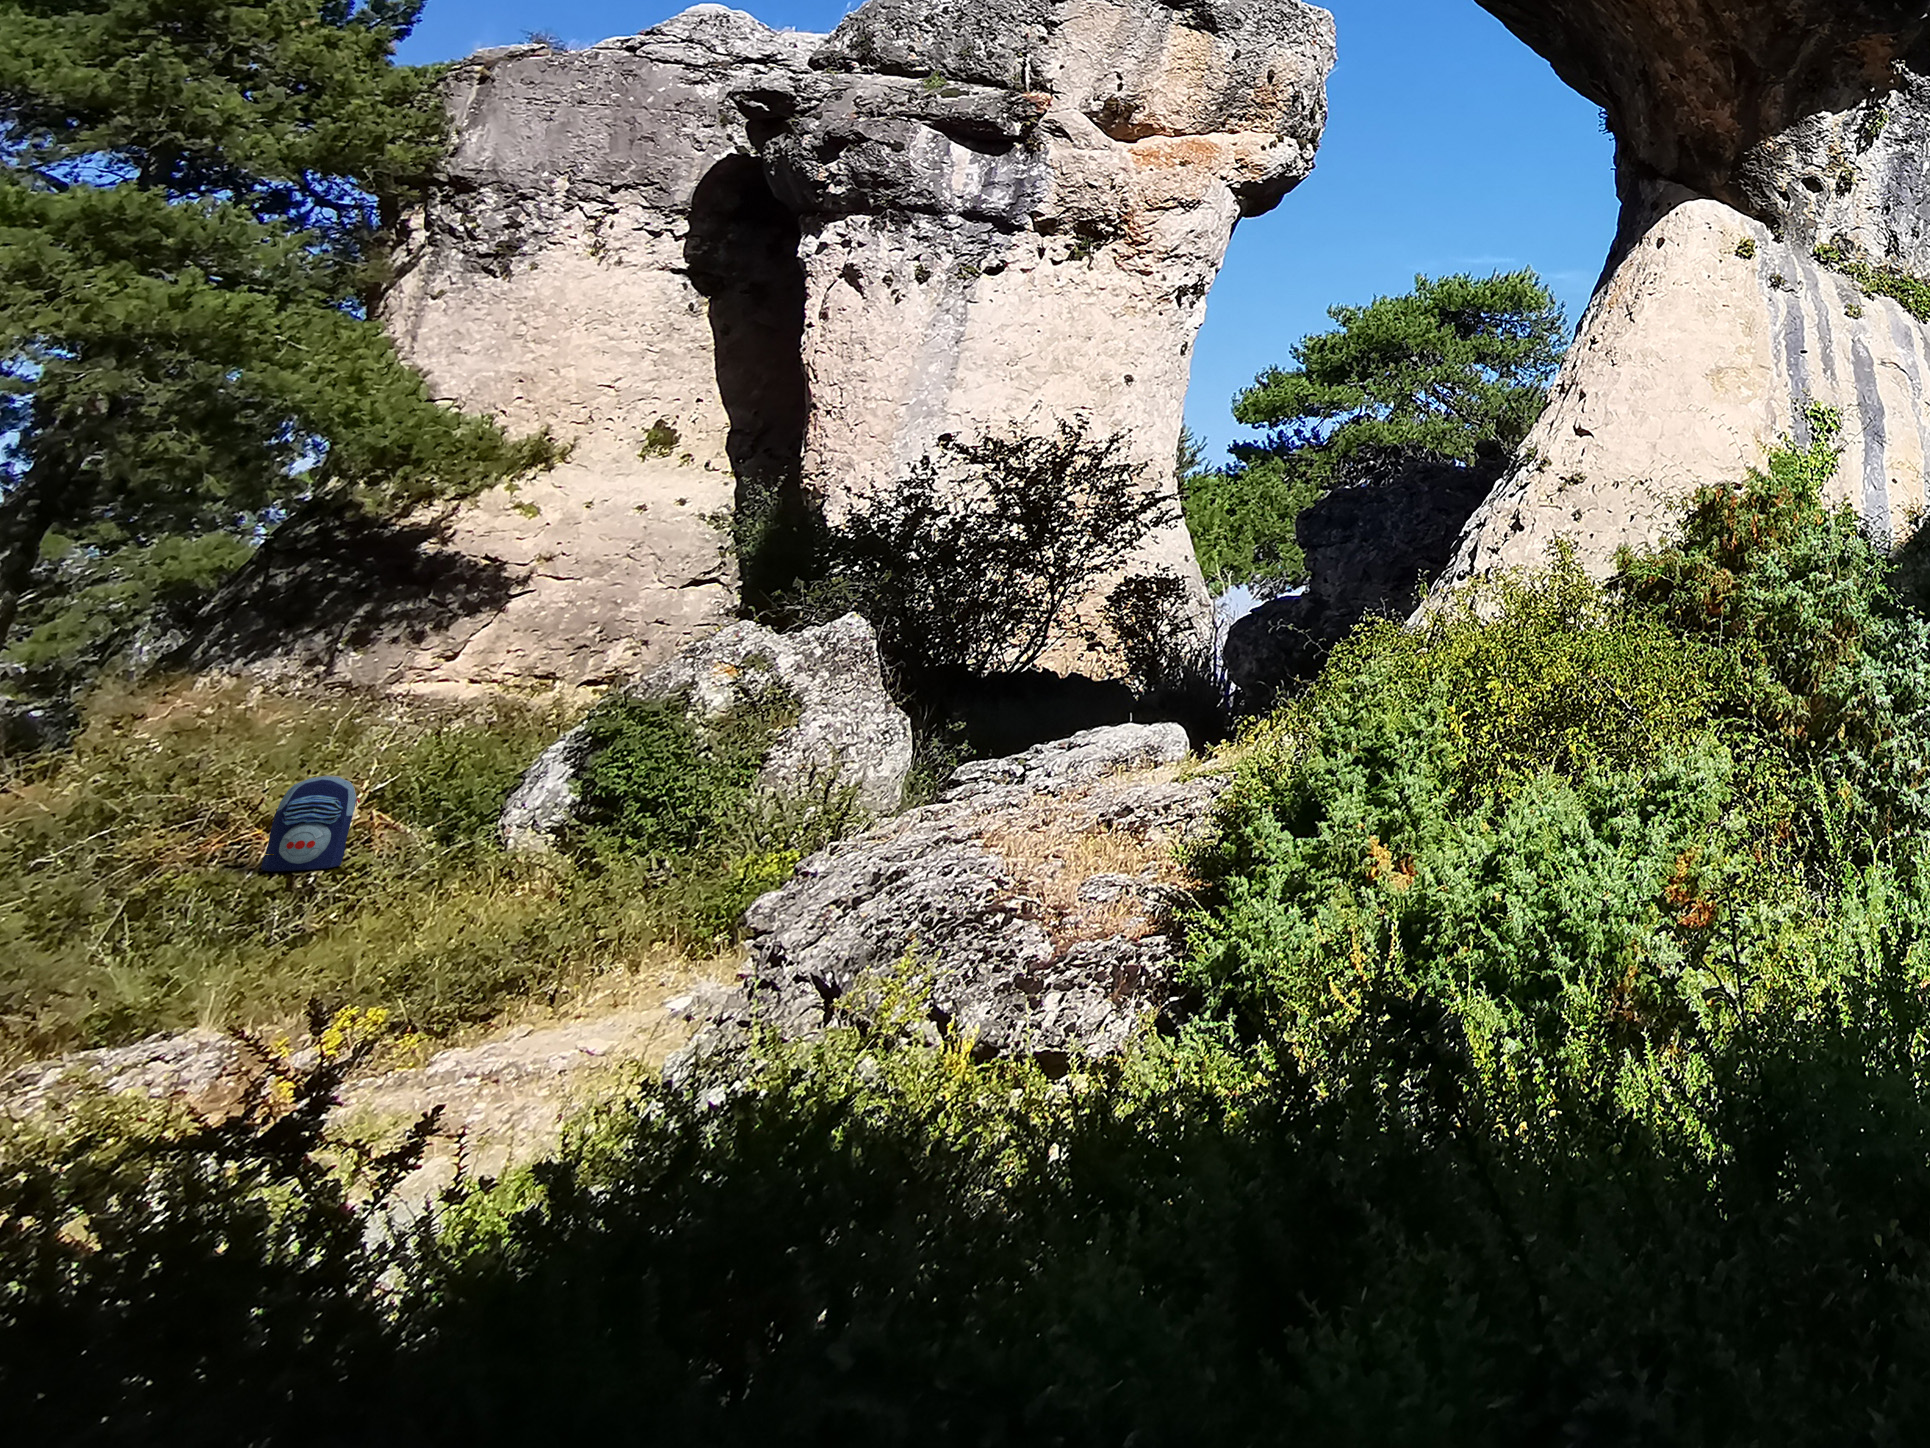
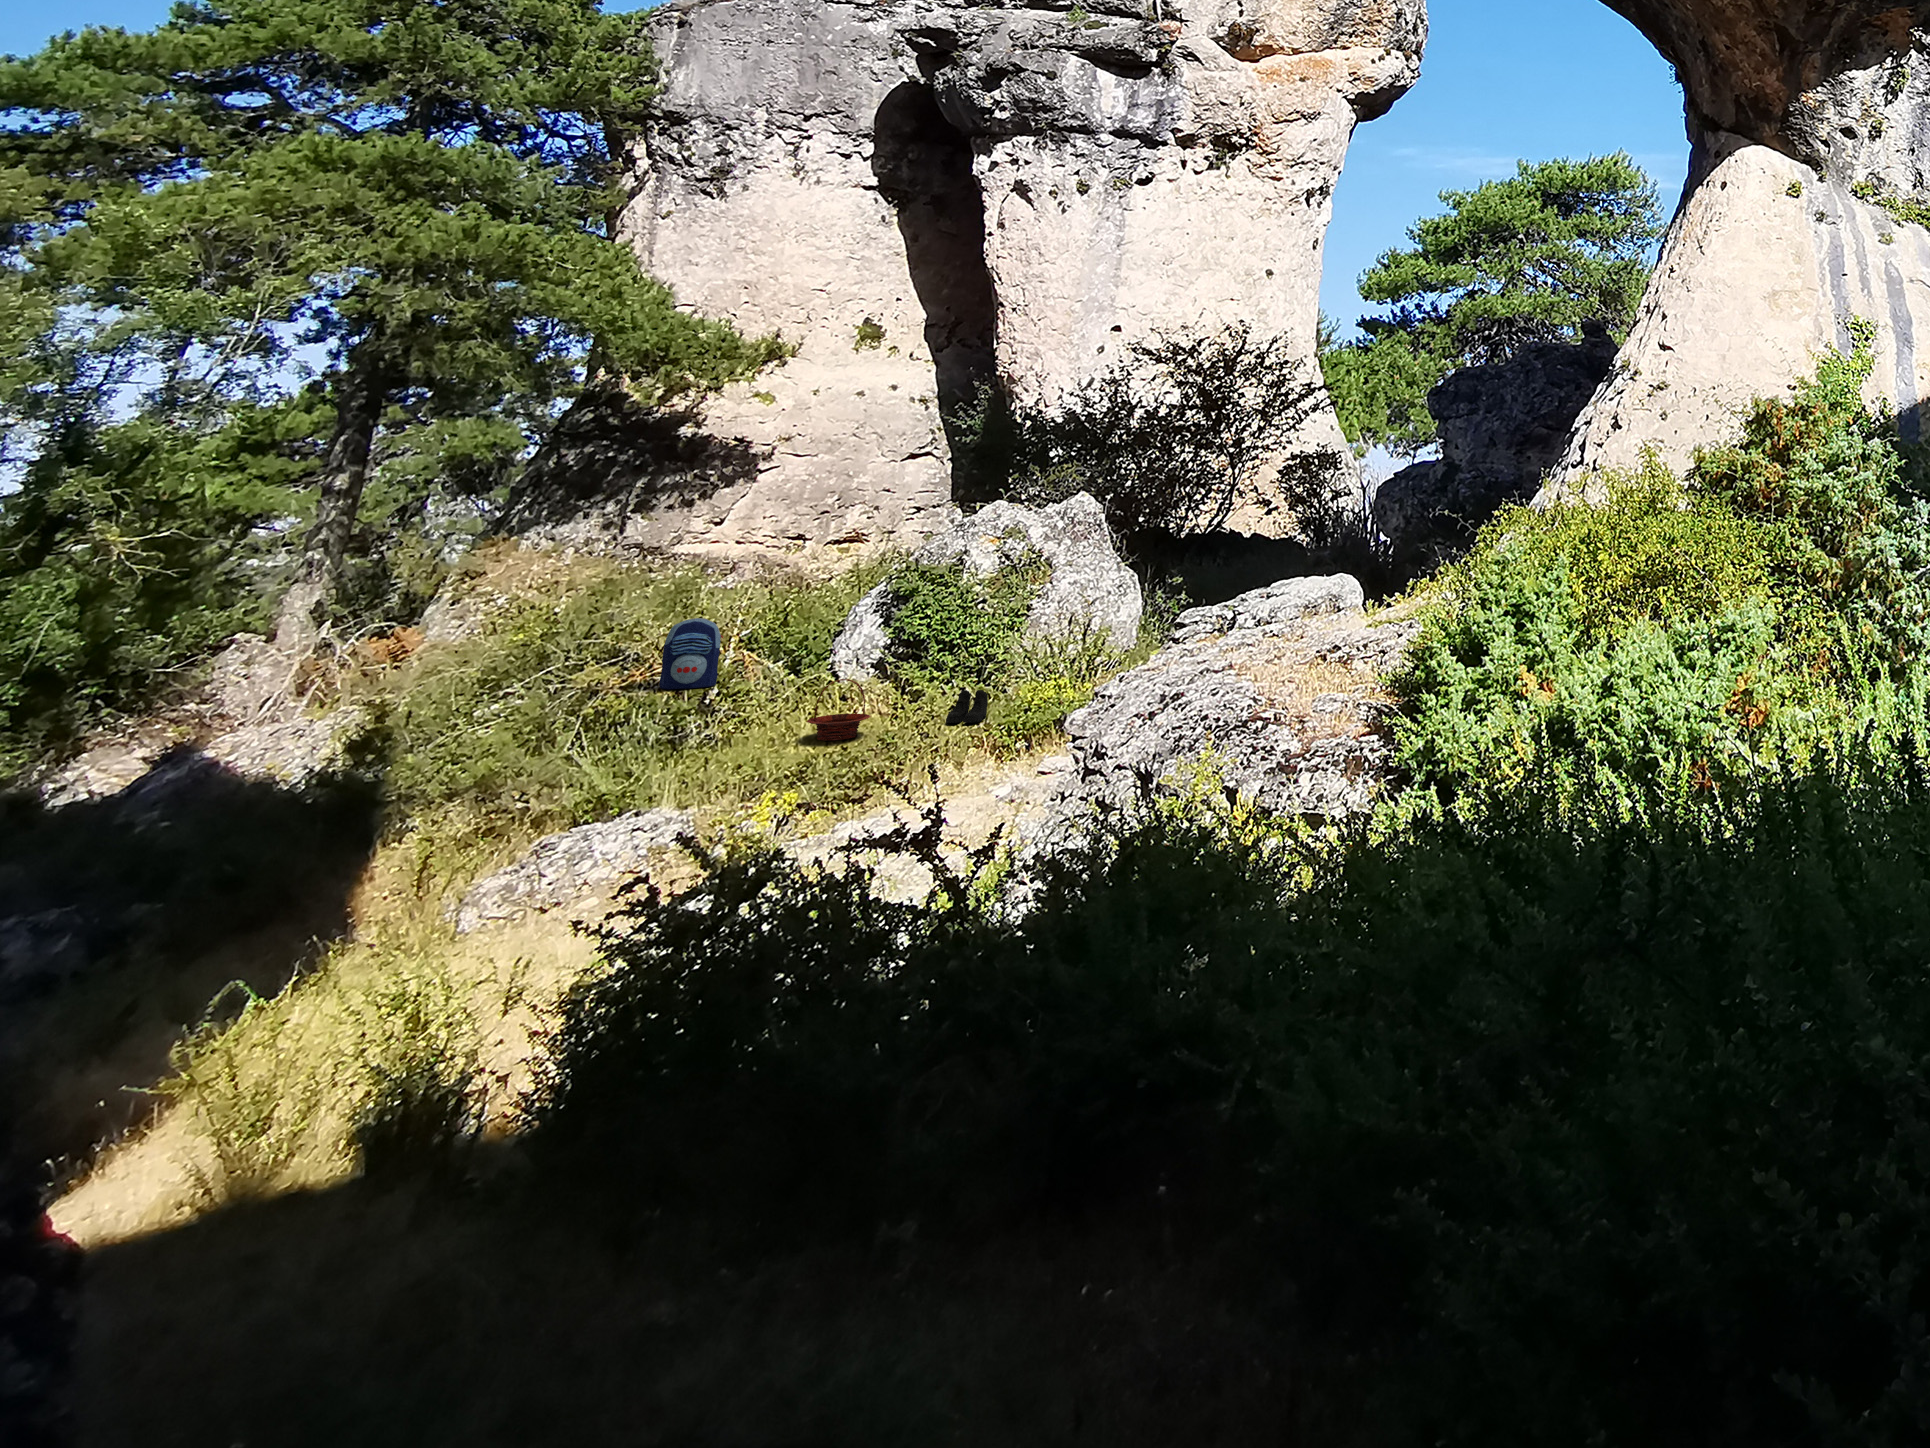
basket: none [427,857,520,943] -> present [807,679,871,740]
boots: none [625,873,690,918] -> present [946,690,988,723]

